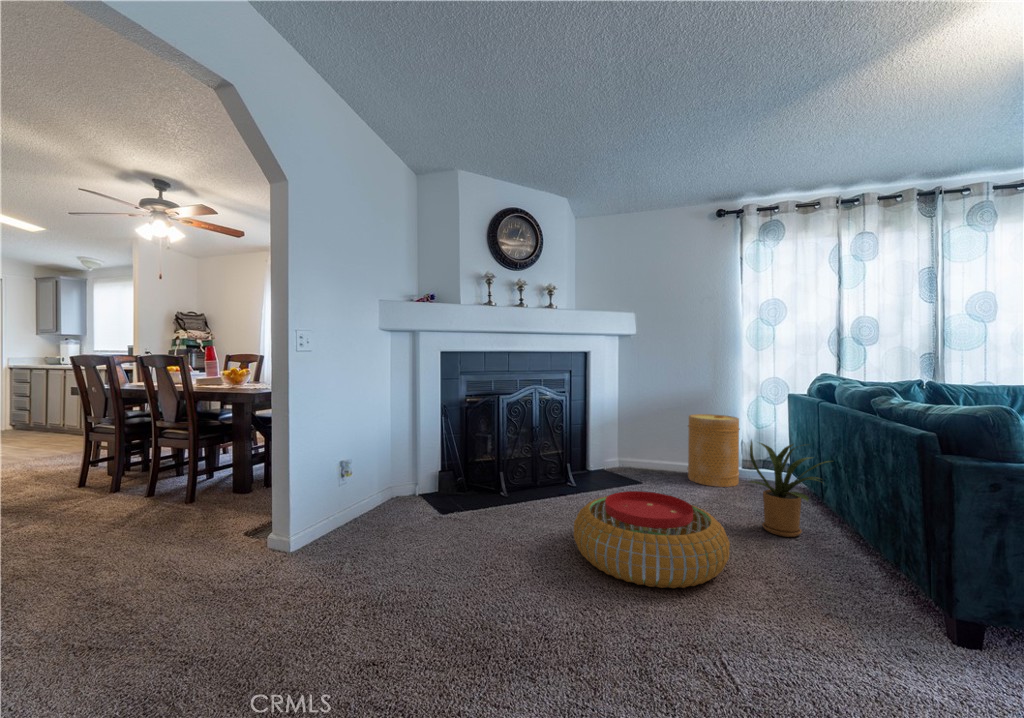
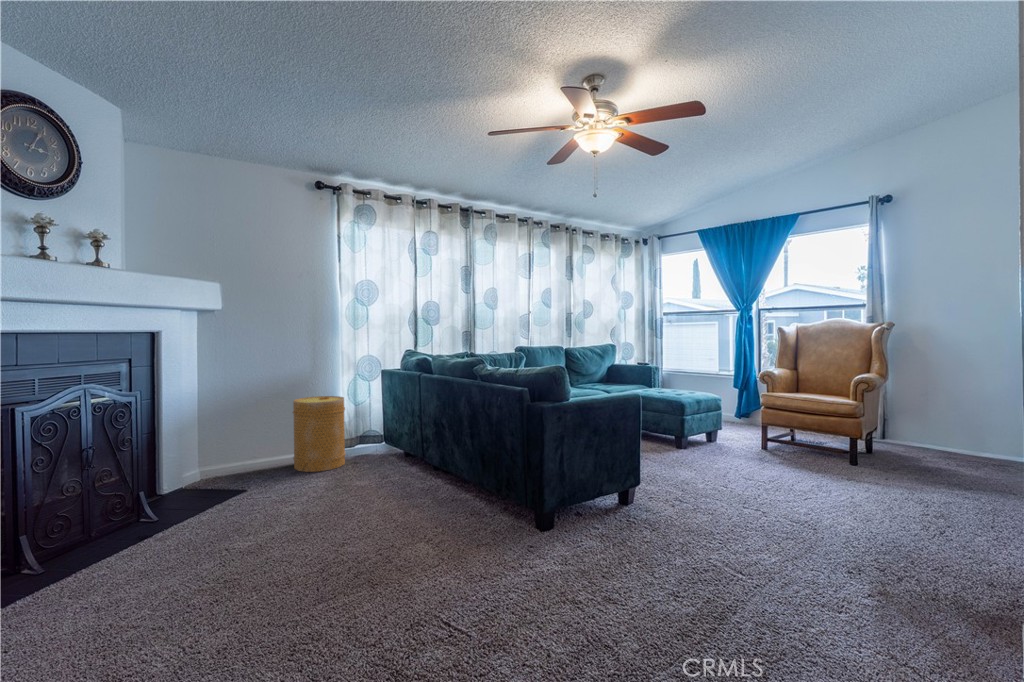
house plant: present [750,440,831,537] -> none [374,413,447,498]
pouf: present [574,491,730,588] -> none [219,491,400,605]

